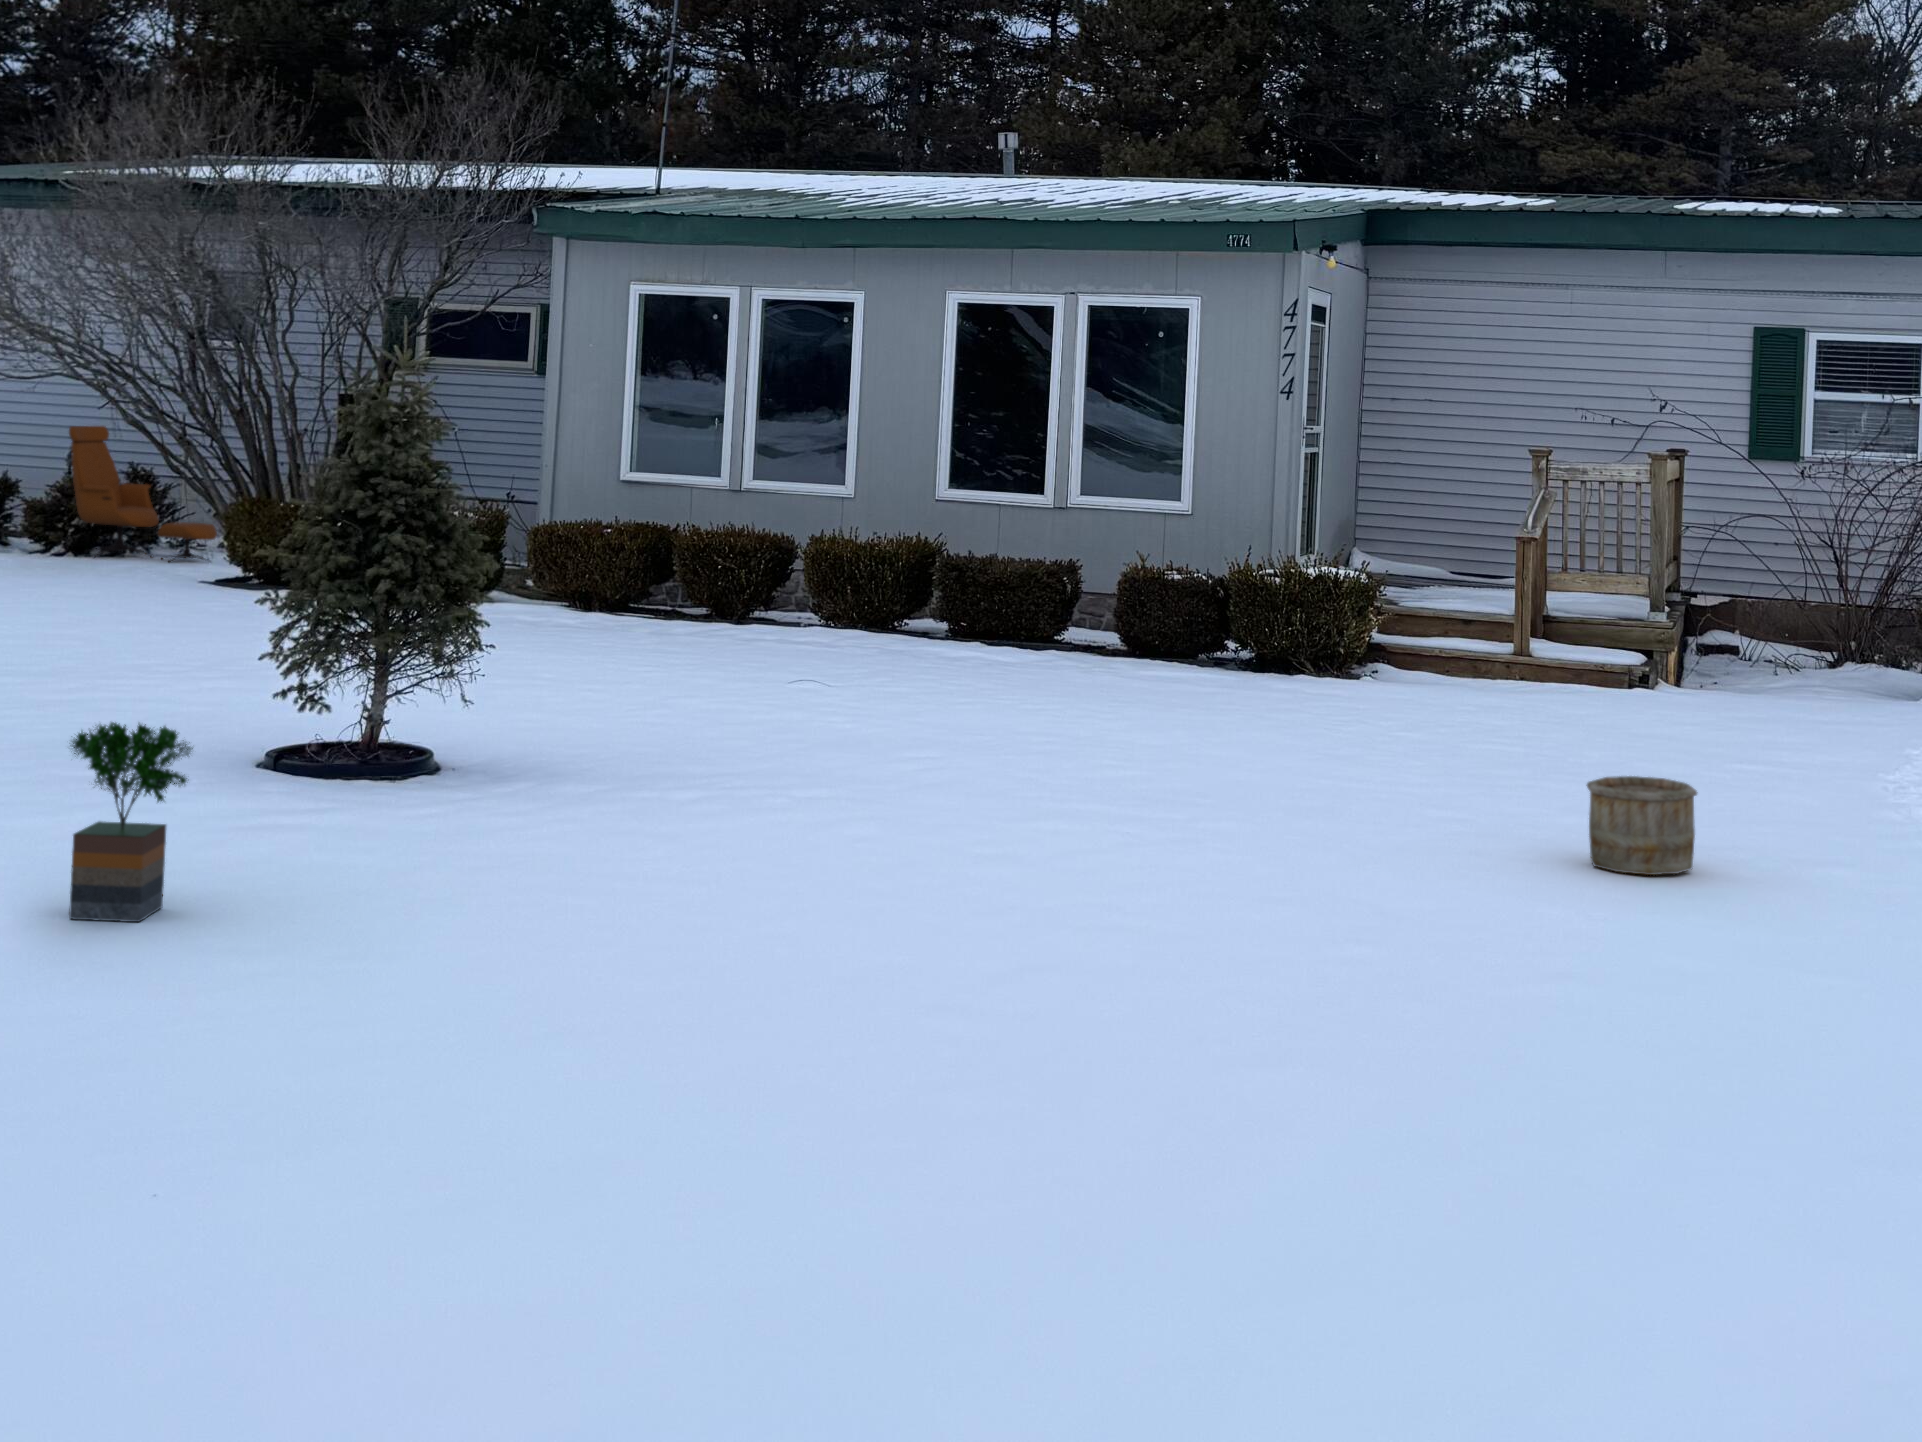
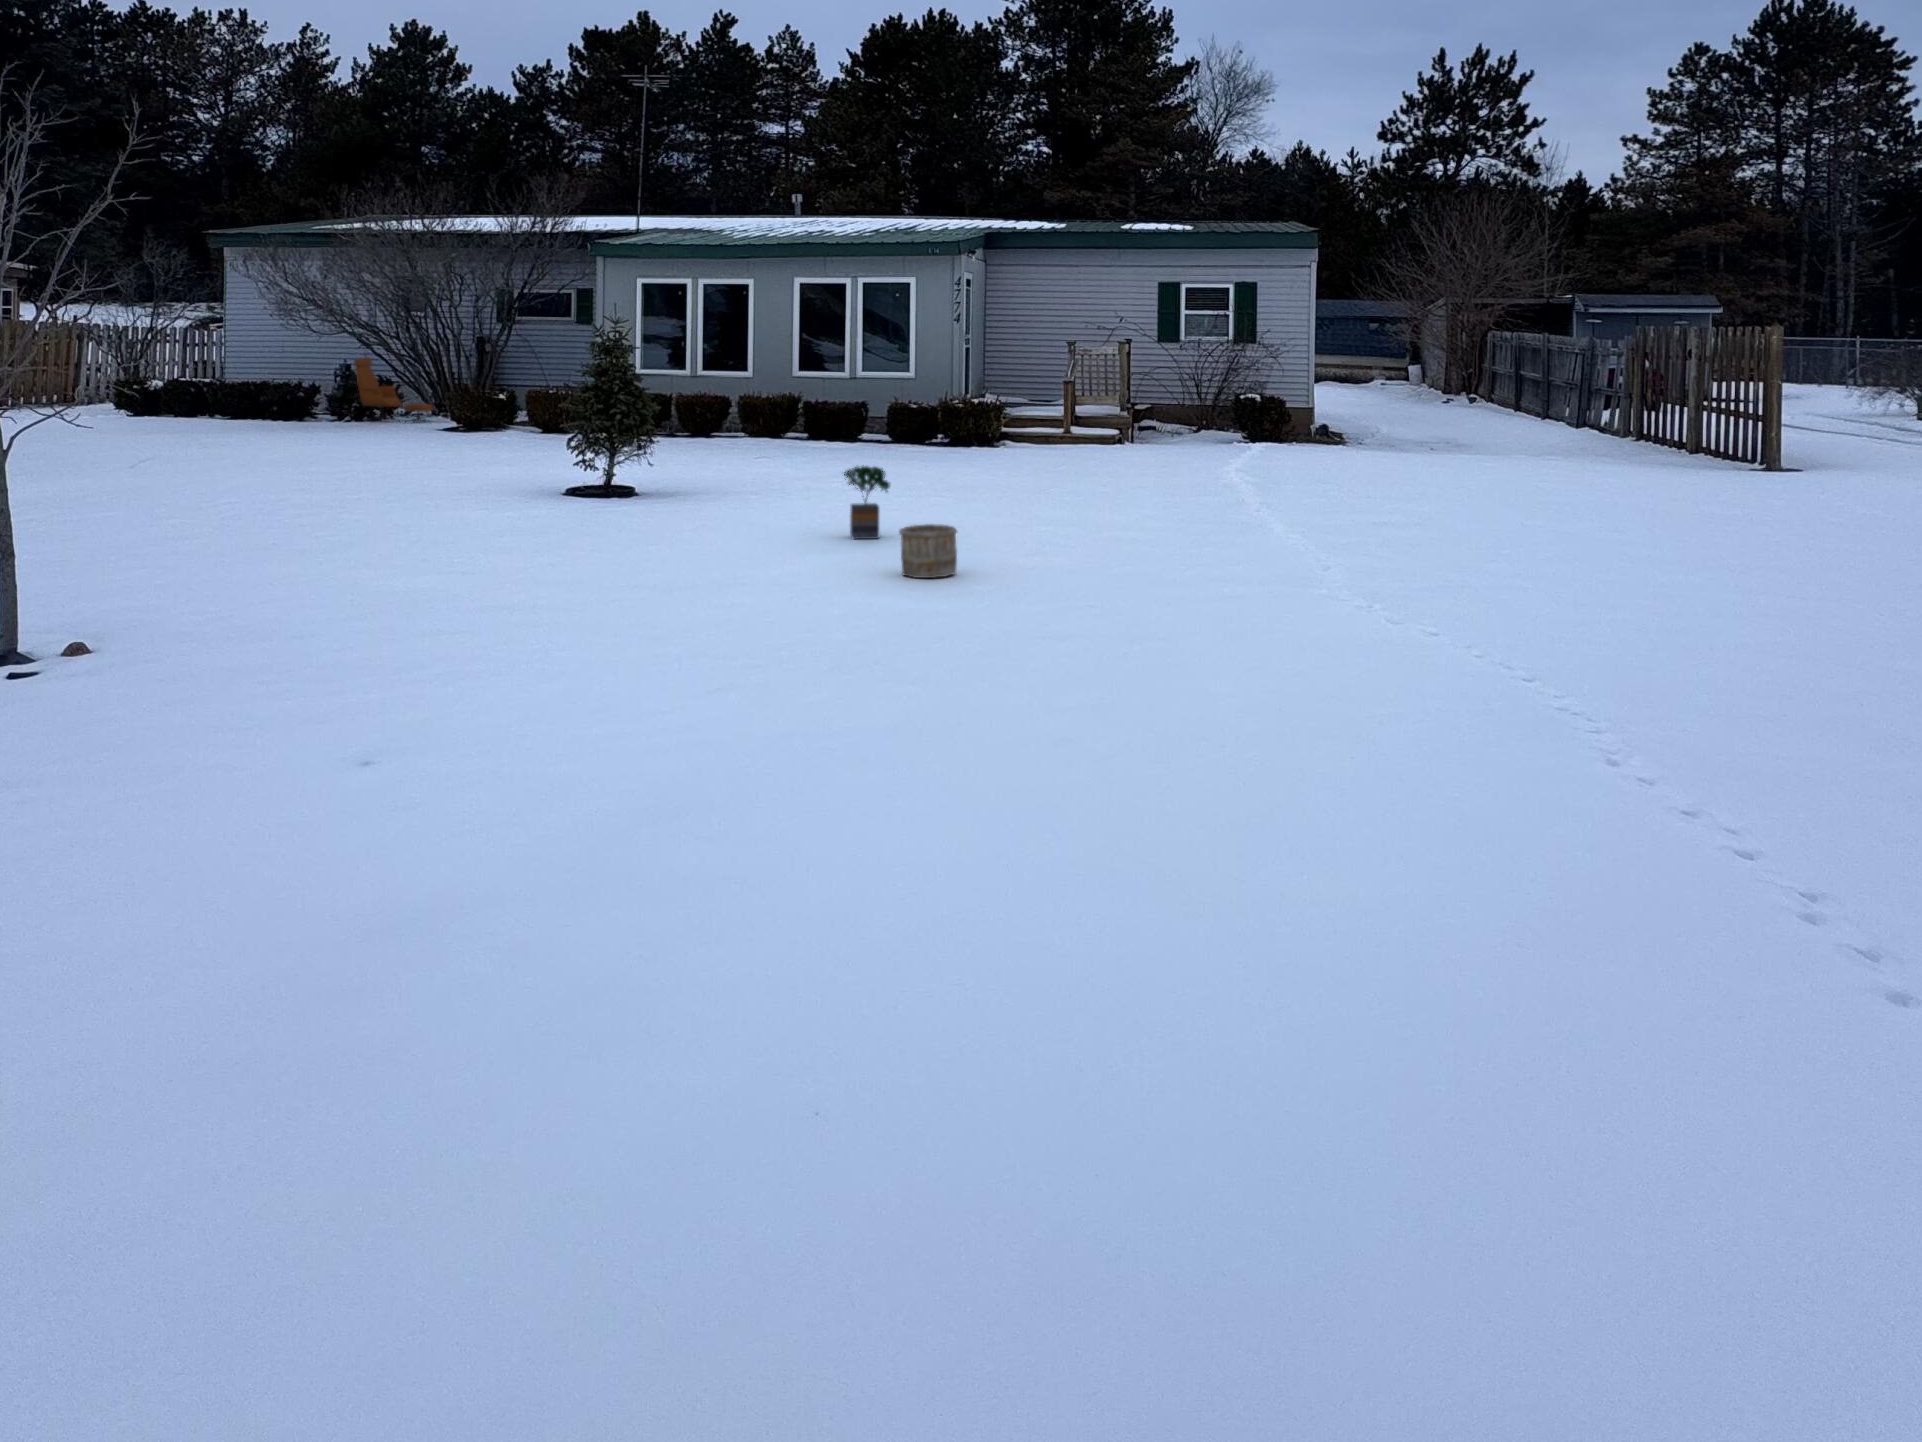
potted tree: present [69,722,193,922] -> present [844,465,890,539]
wooden bucket: present [1586,776,1697,875] -> present [899,524,957,578]

